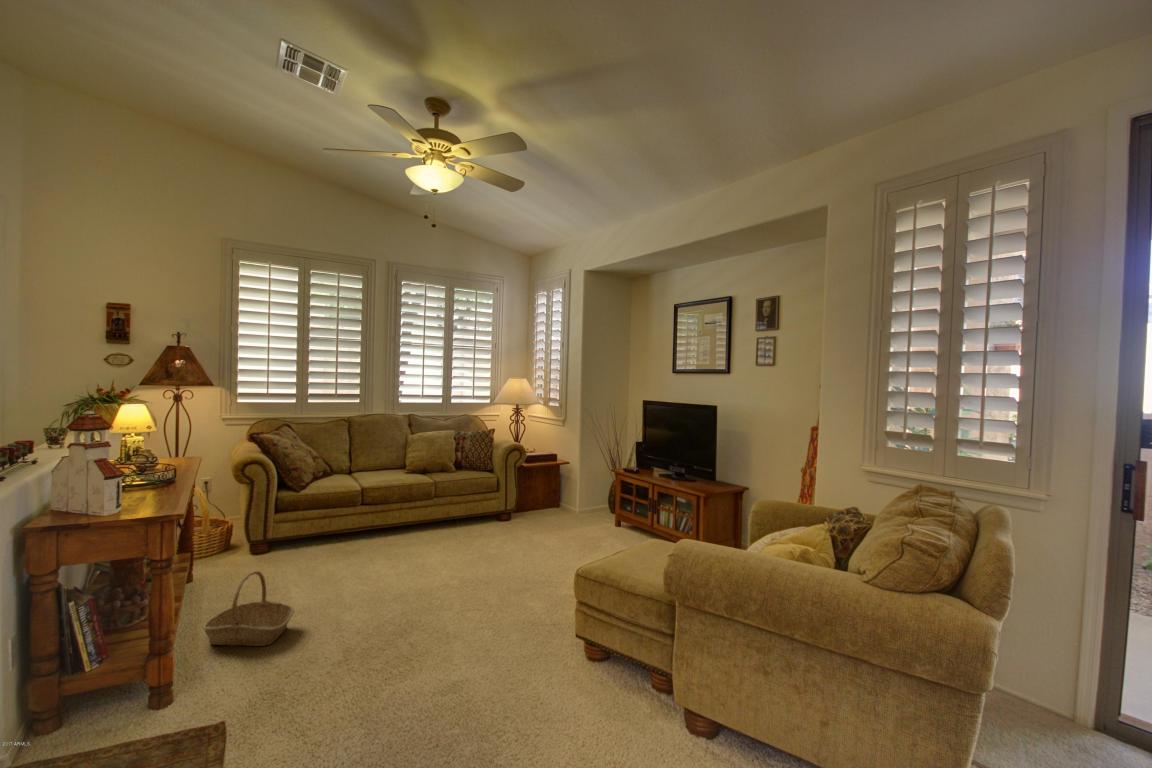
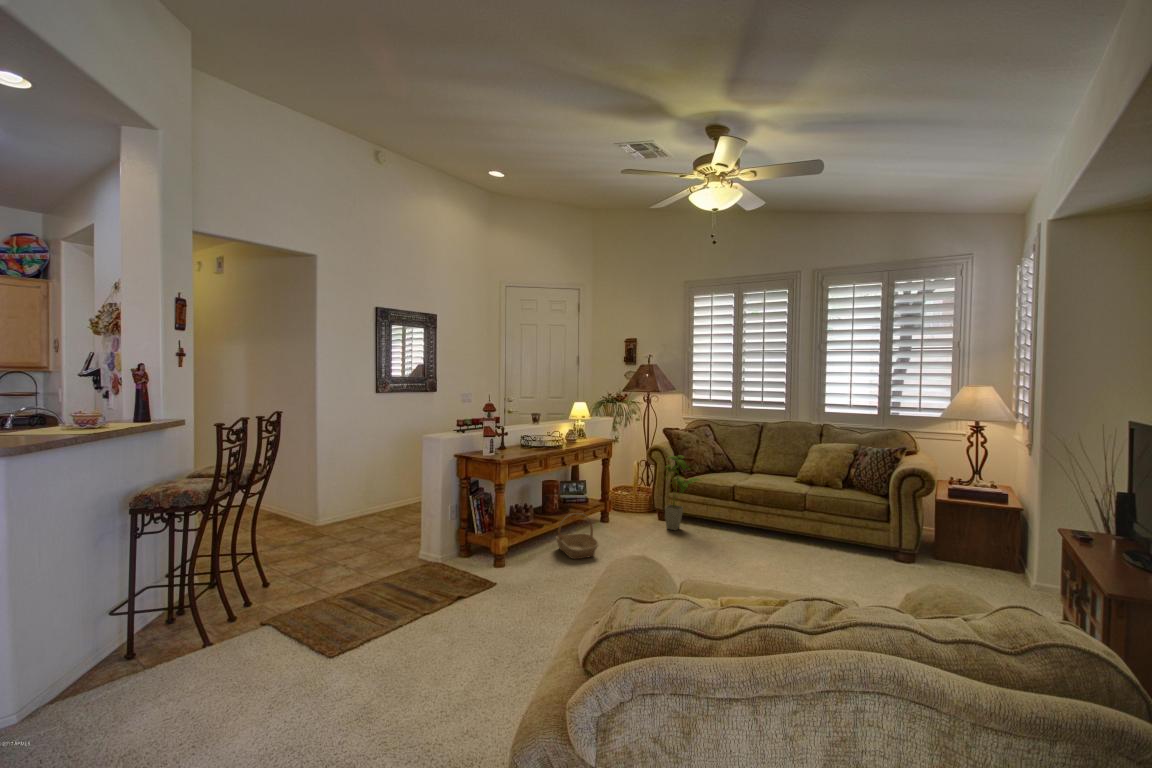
house plant: none [278,463,333,563] -> present [665,455,700,531]

